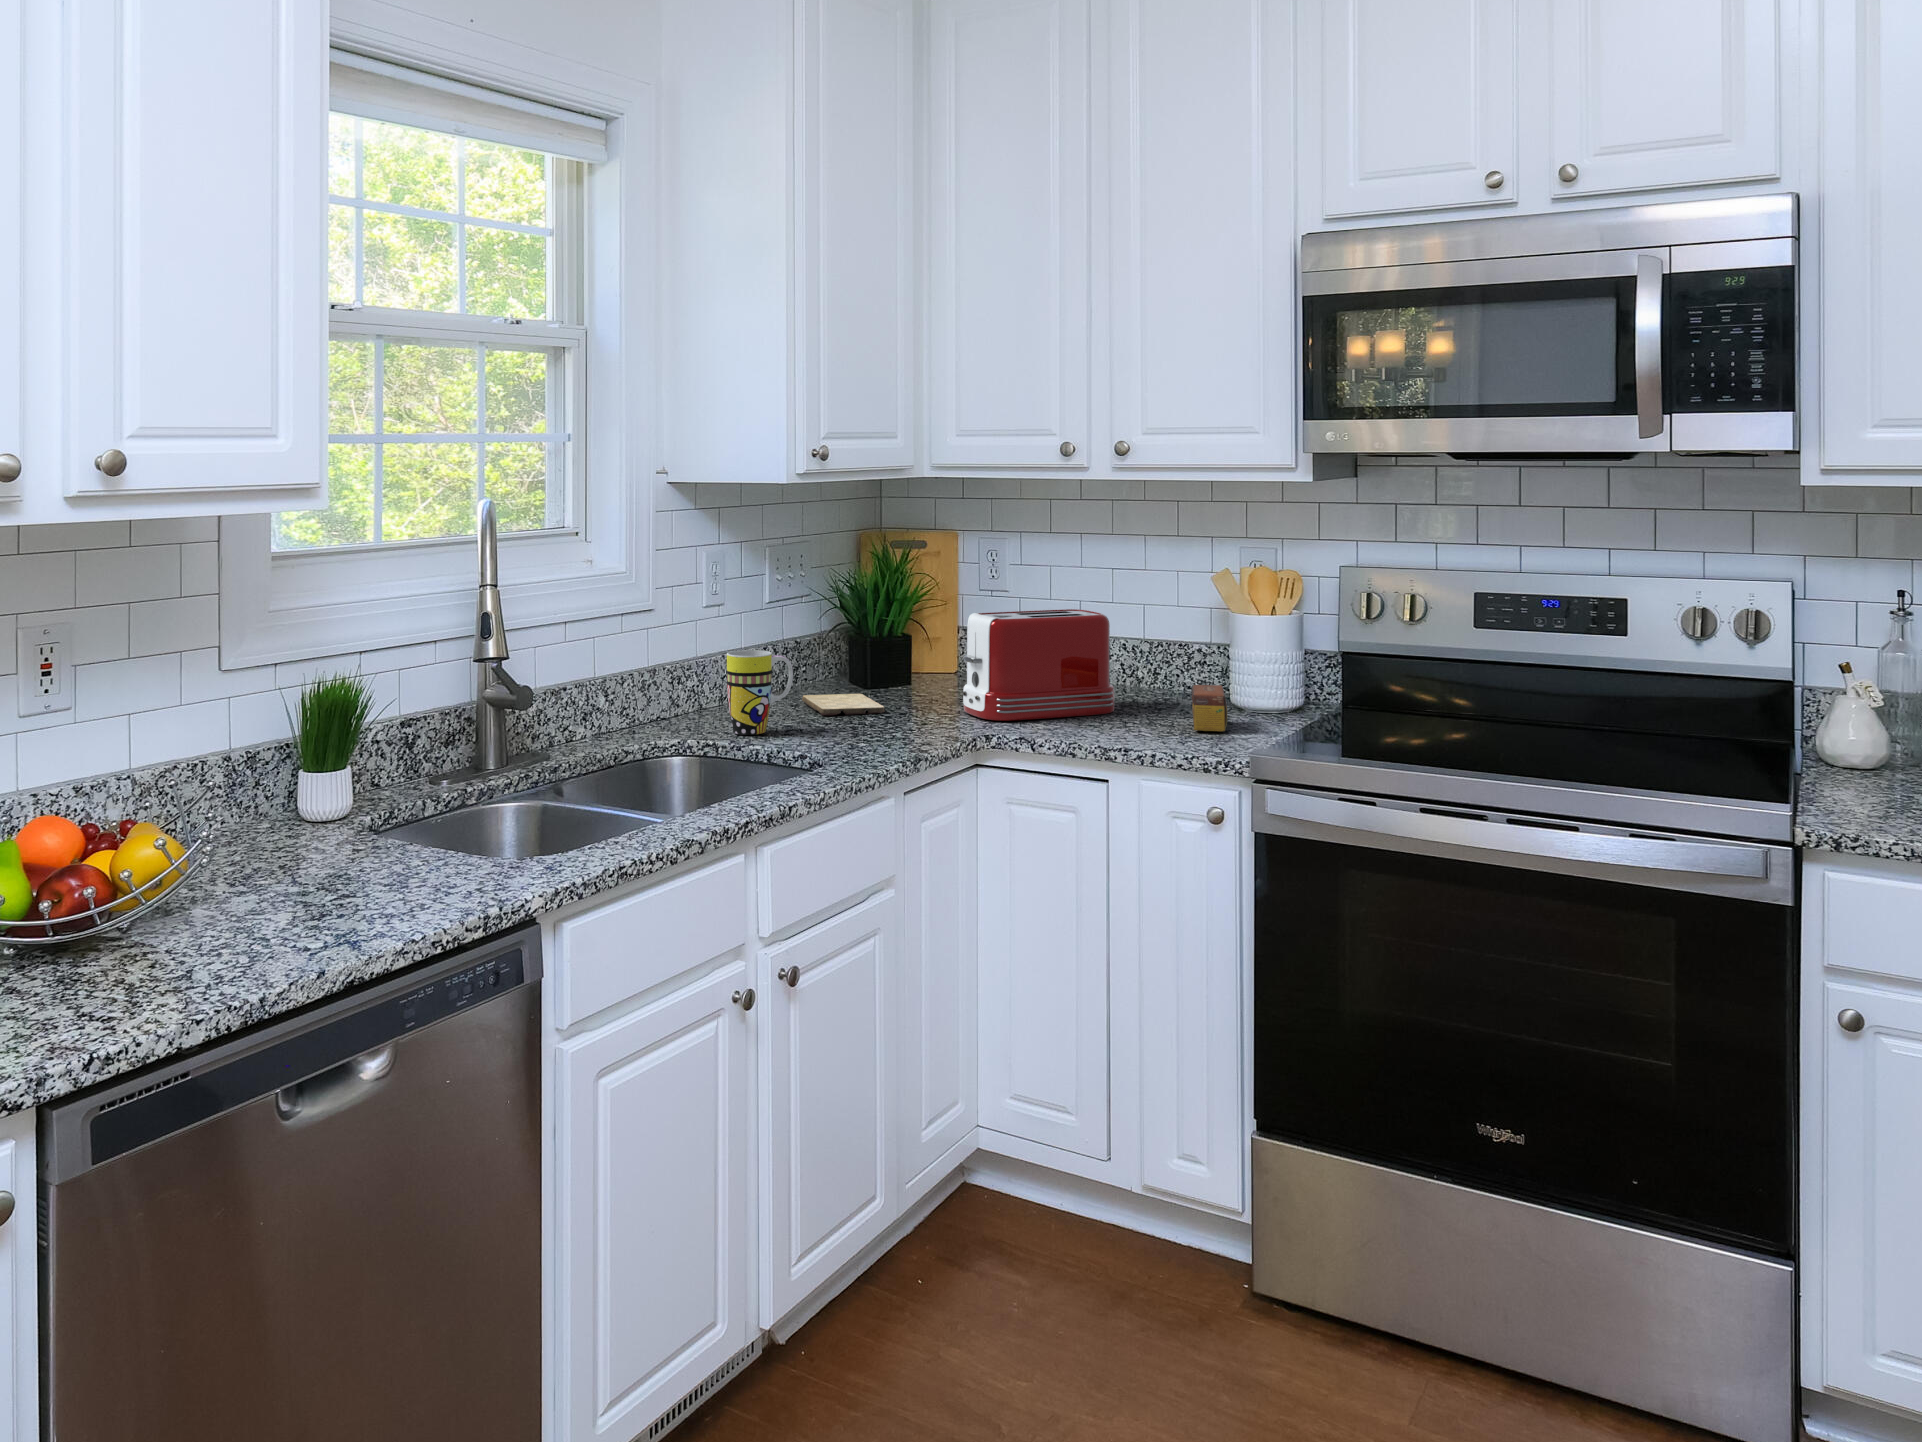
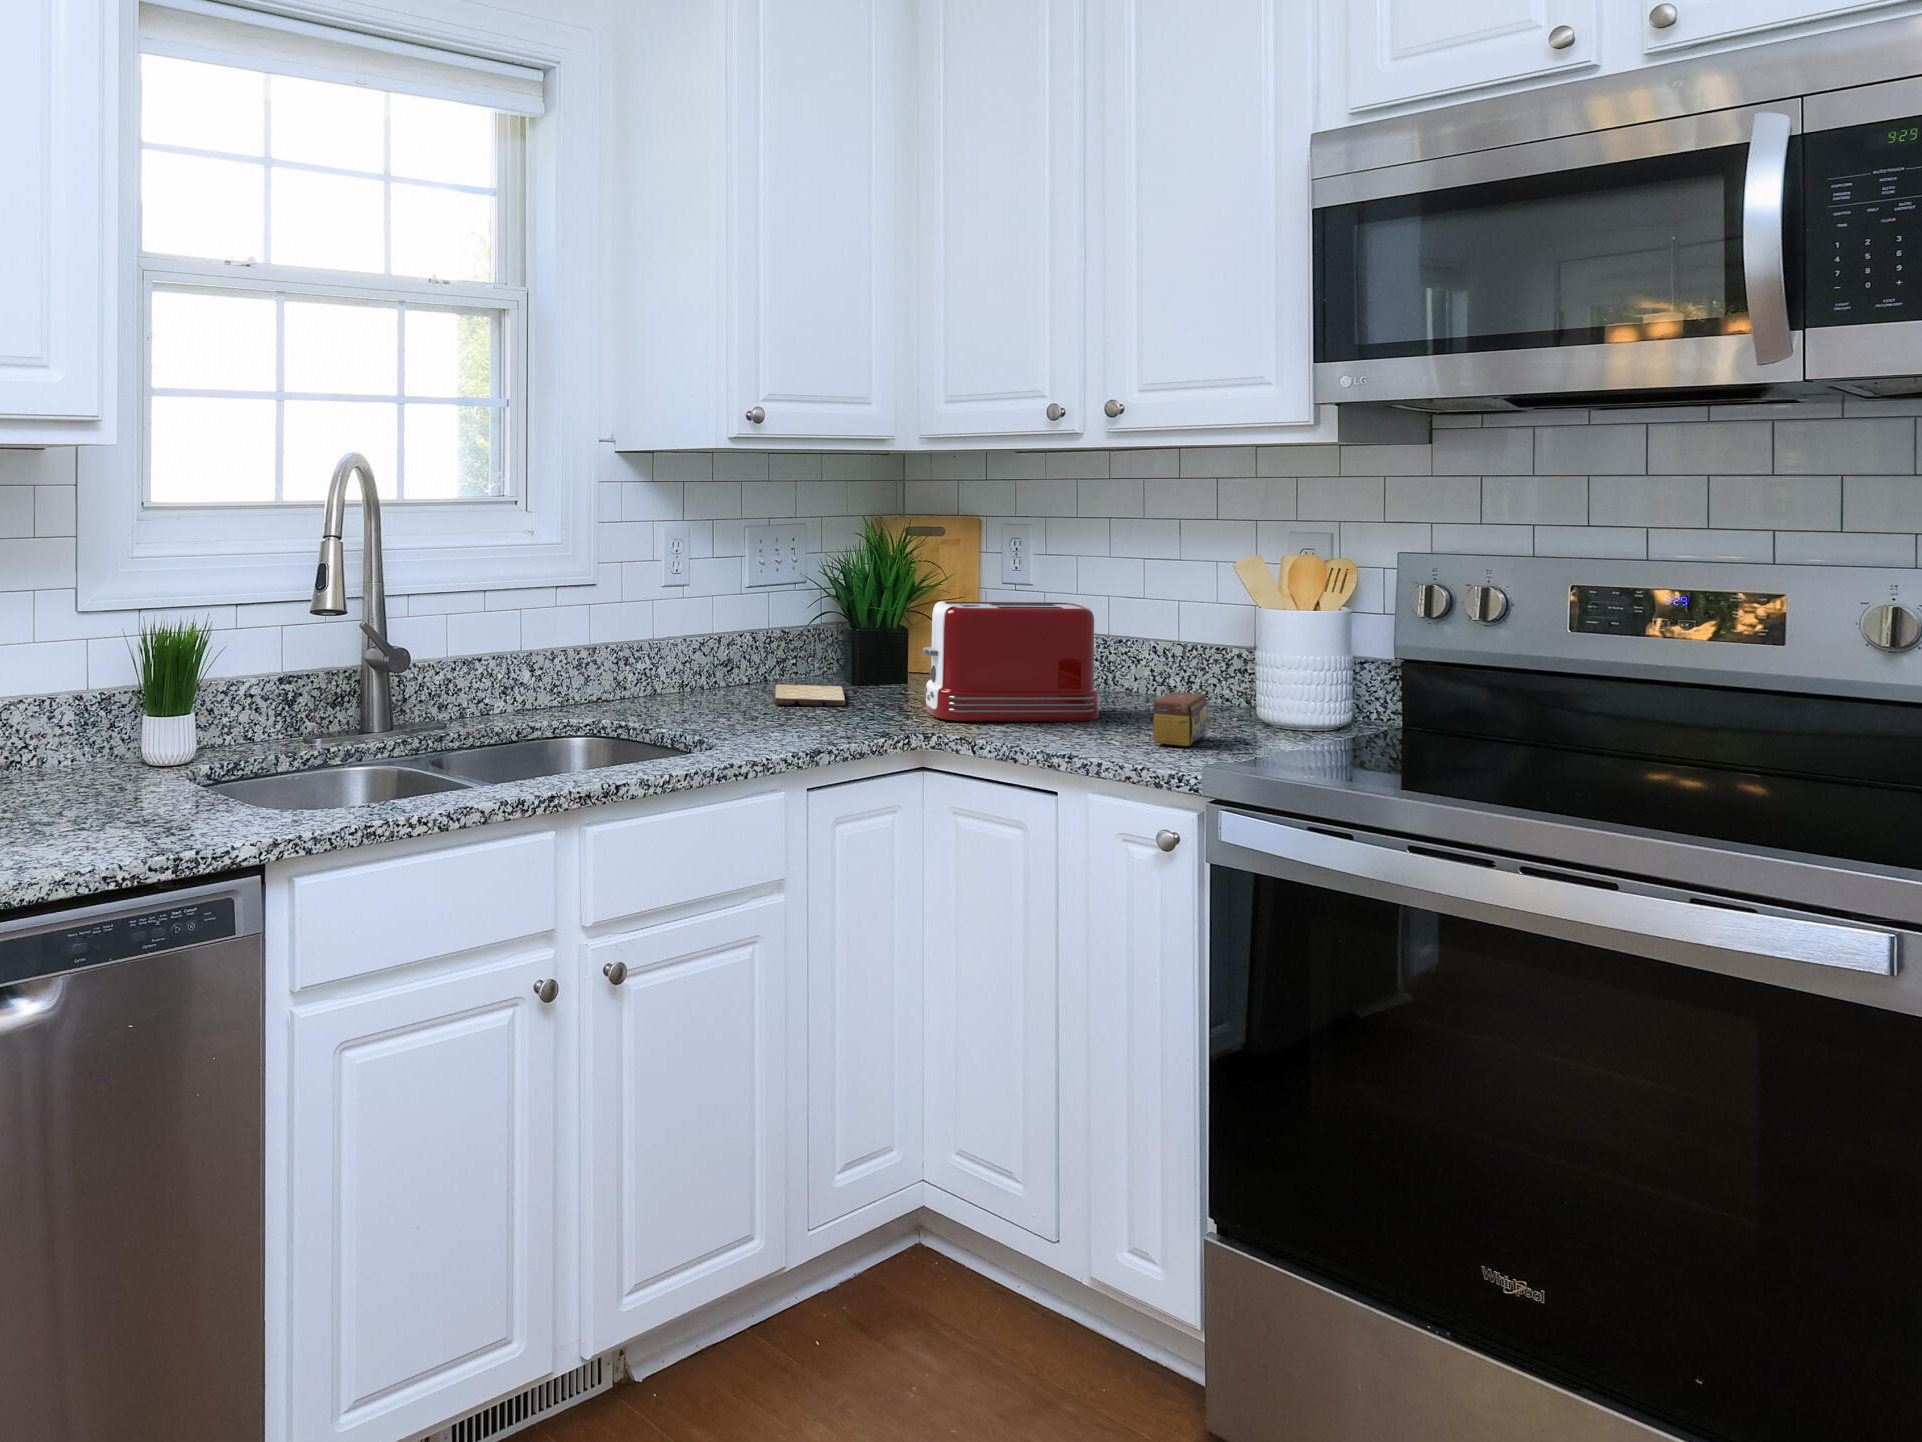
mug: present [727,650,793,735] -> none [655,629,727,718]

